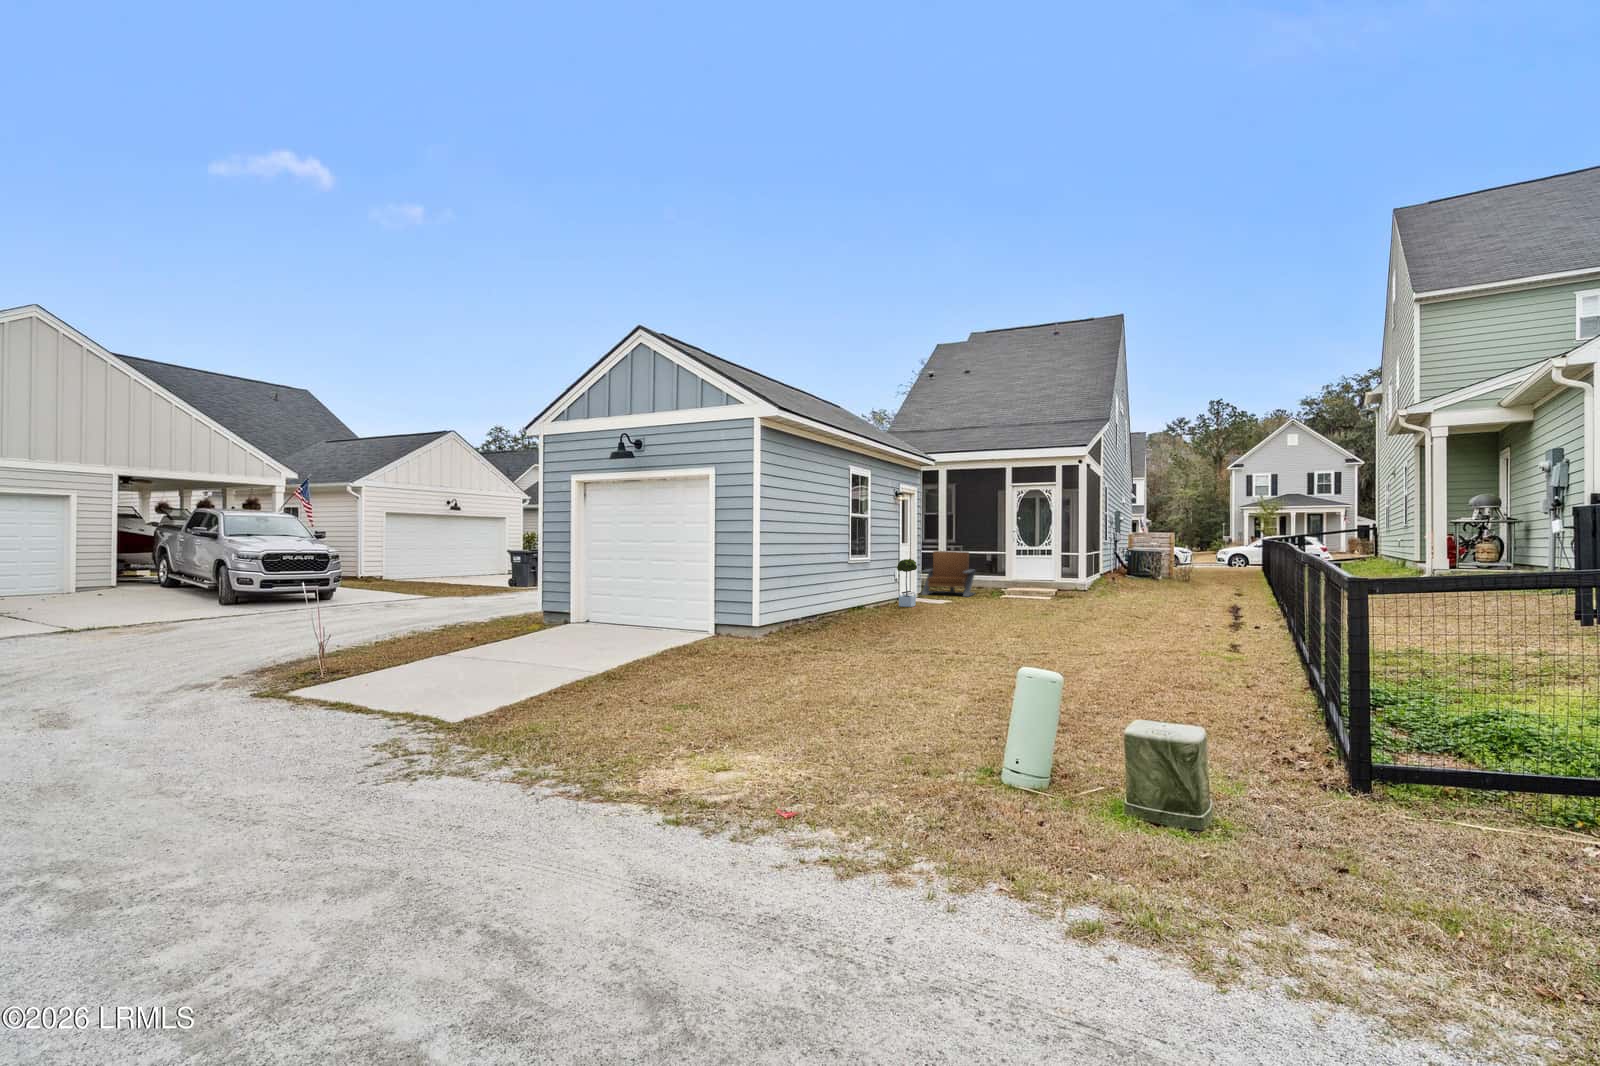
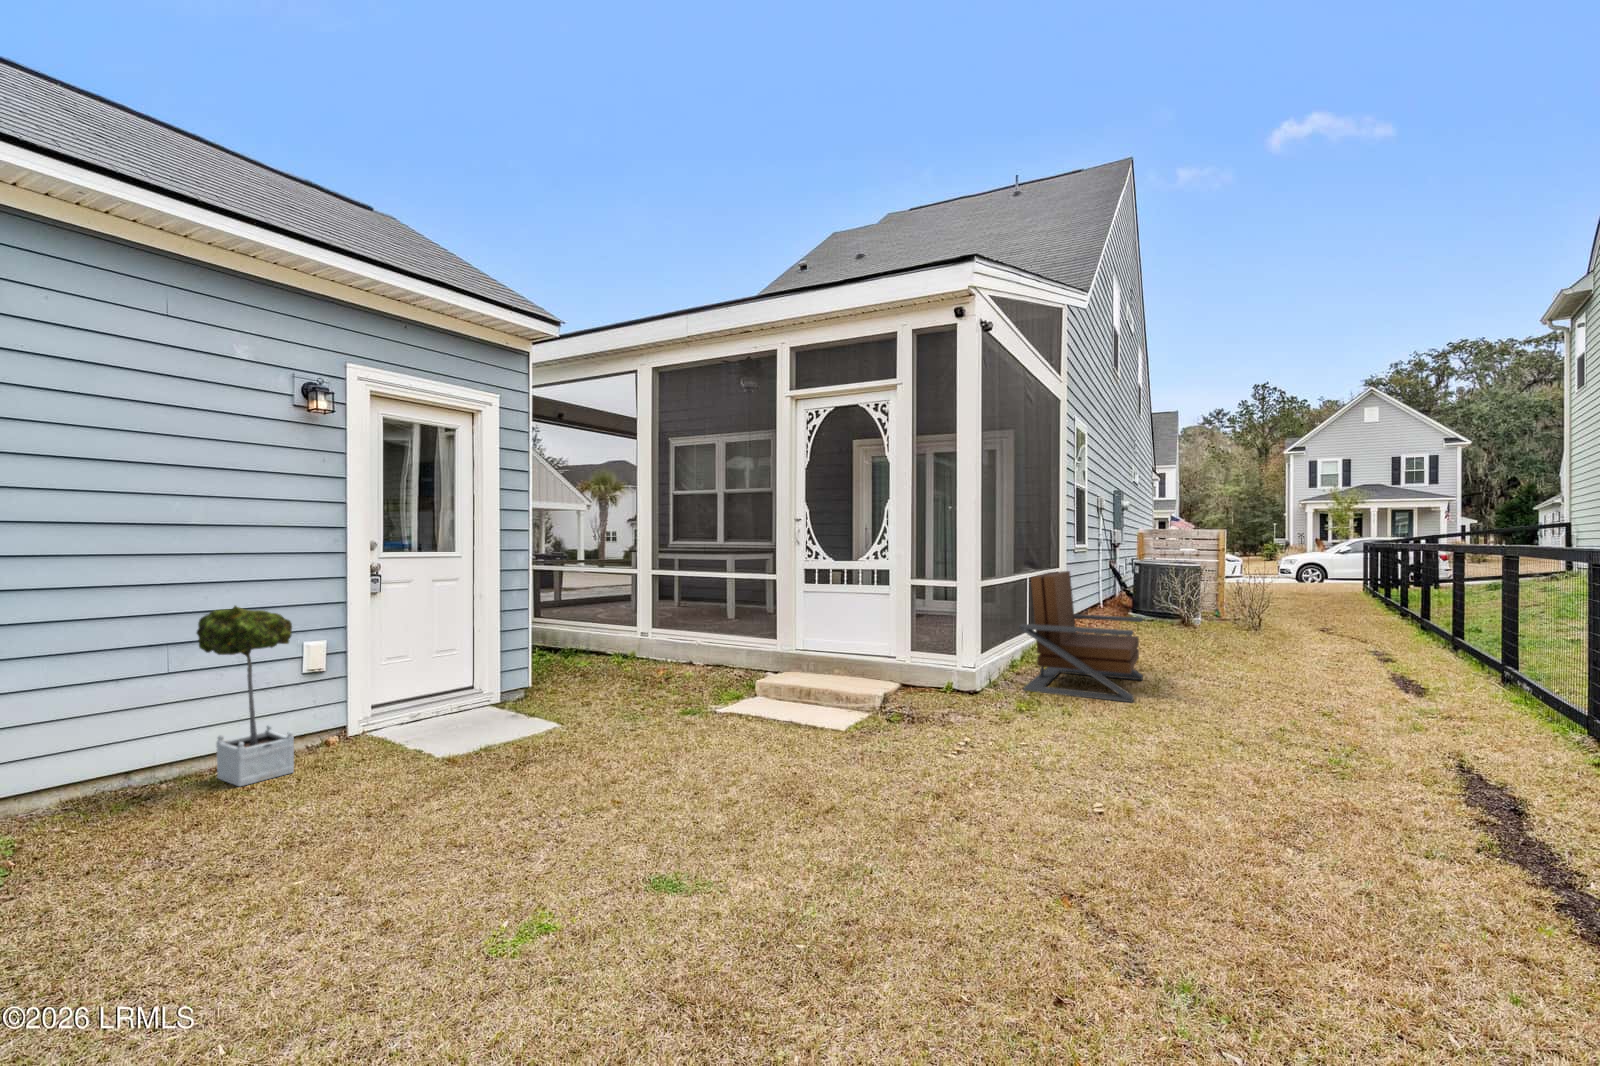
lounge chair: present [922,551,975,597] -> present [1019,571,1143,702]

